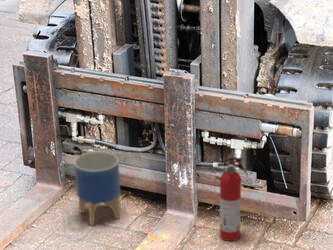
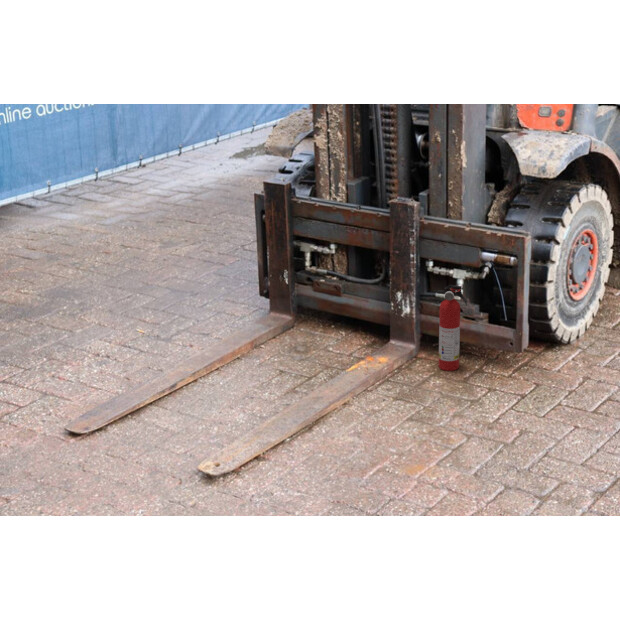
planter: present [74,151,120,226] -> none [303,280,346,351]

